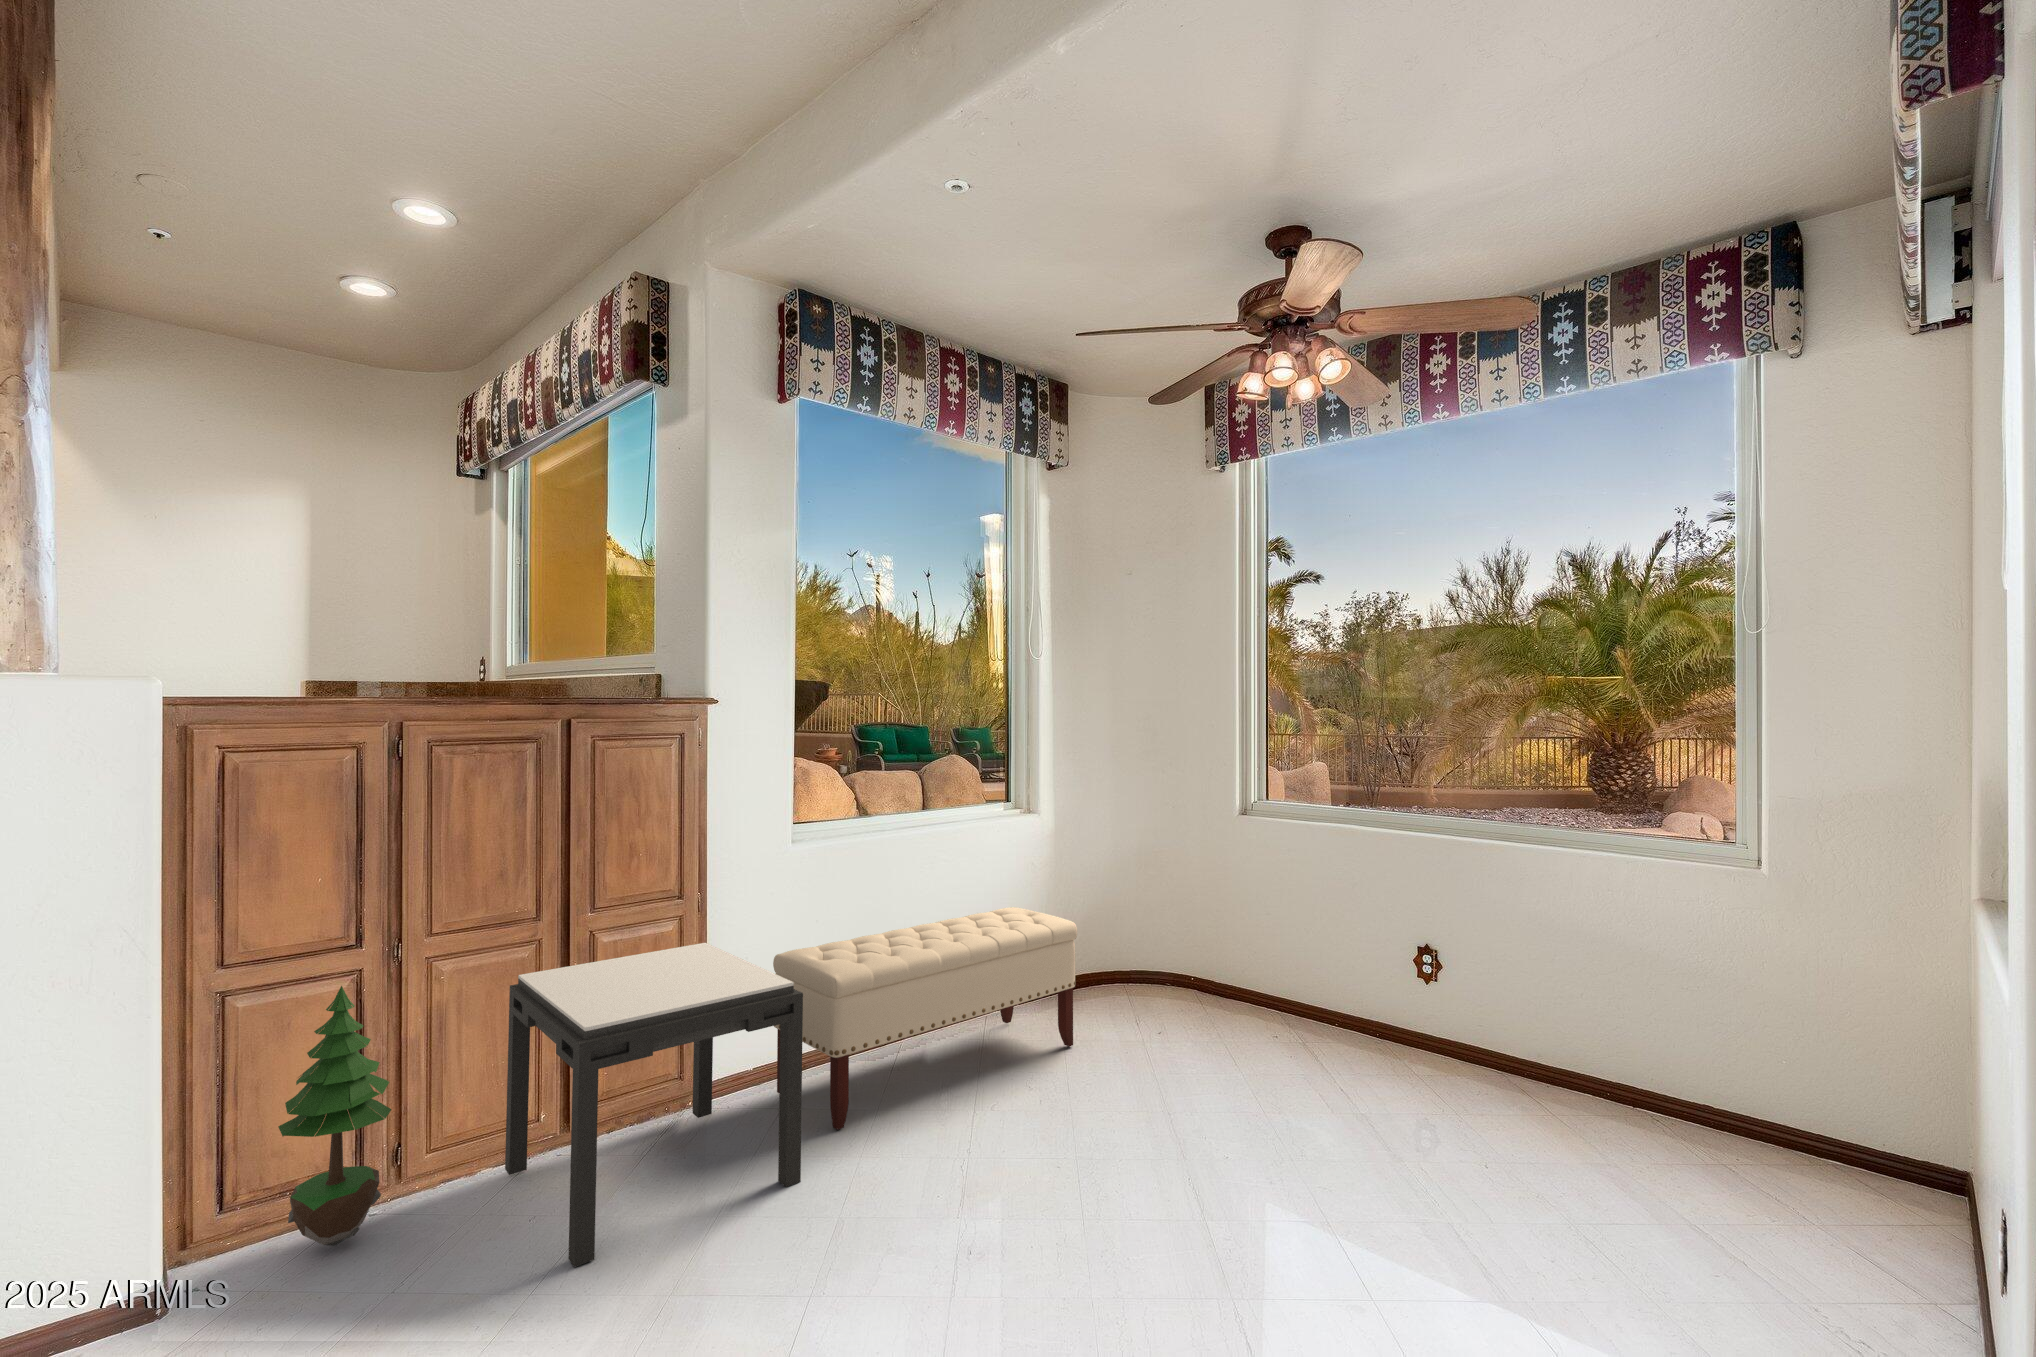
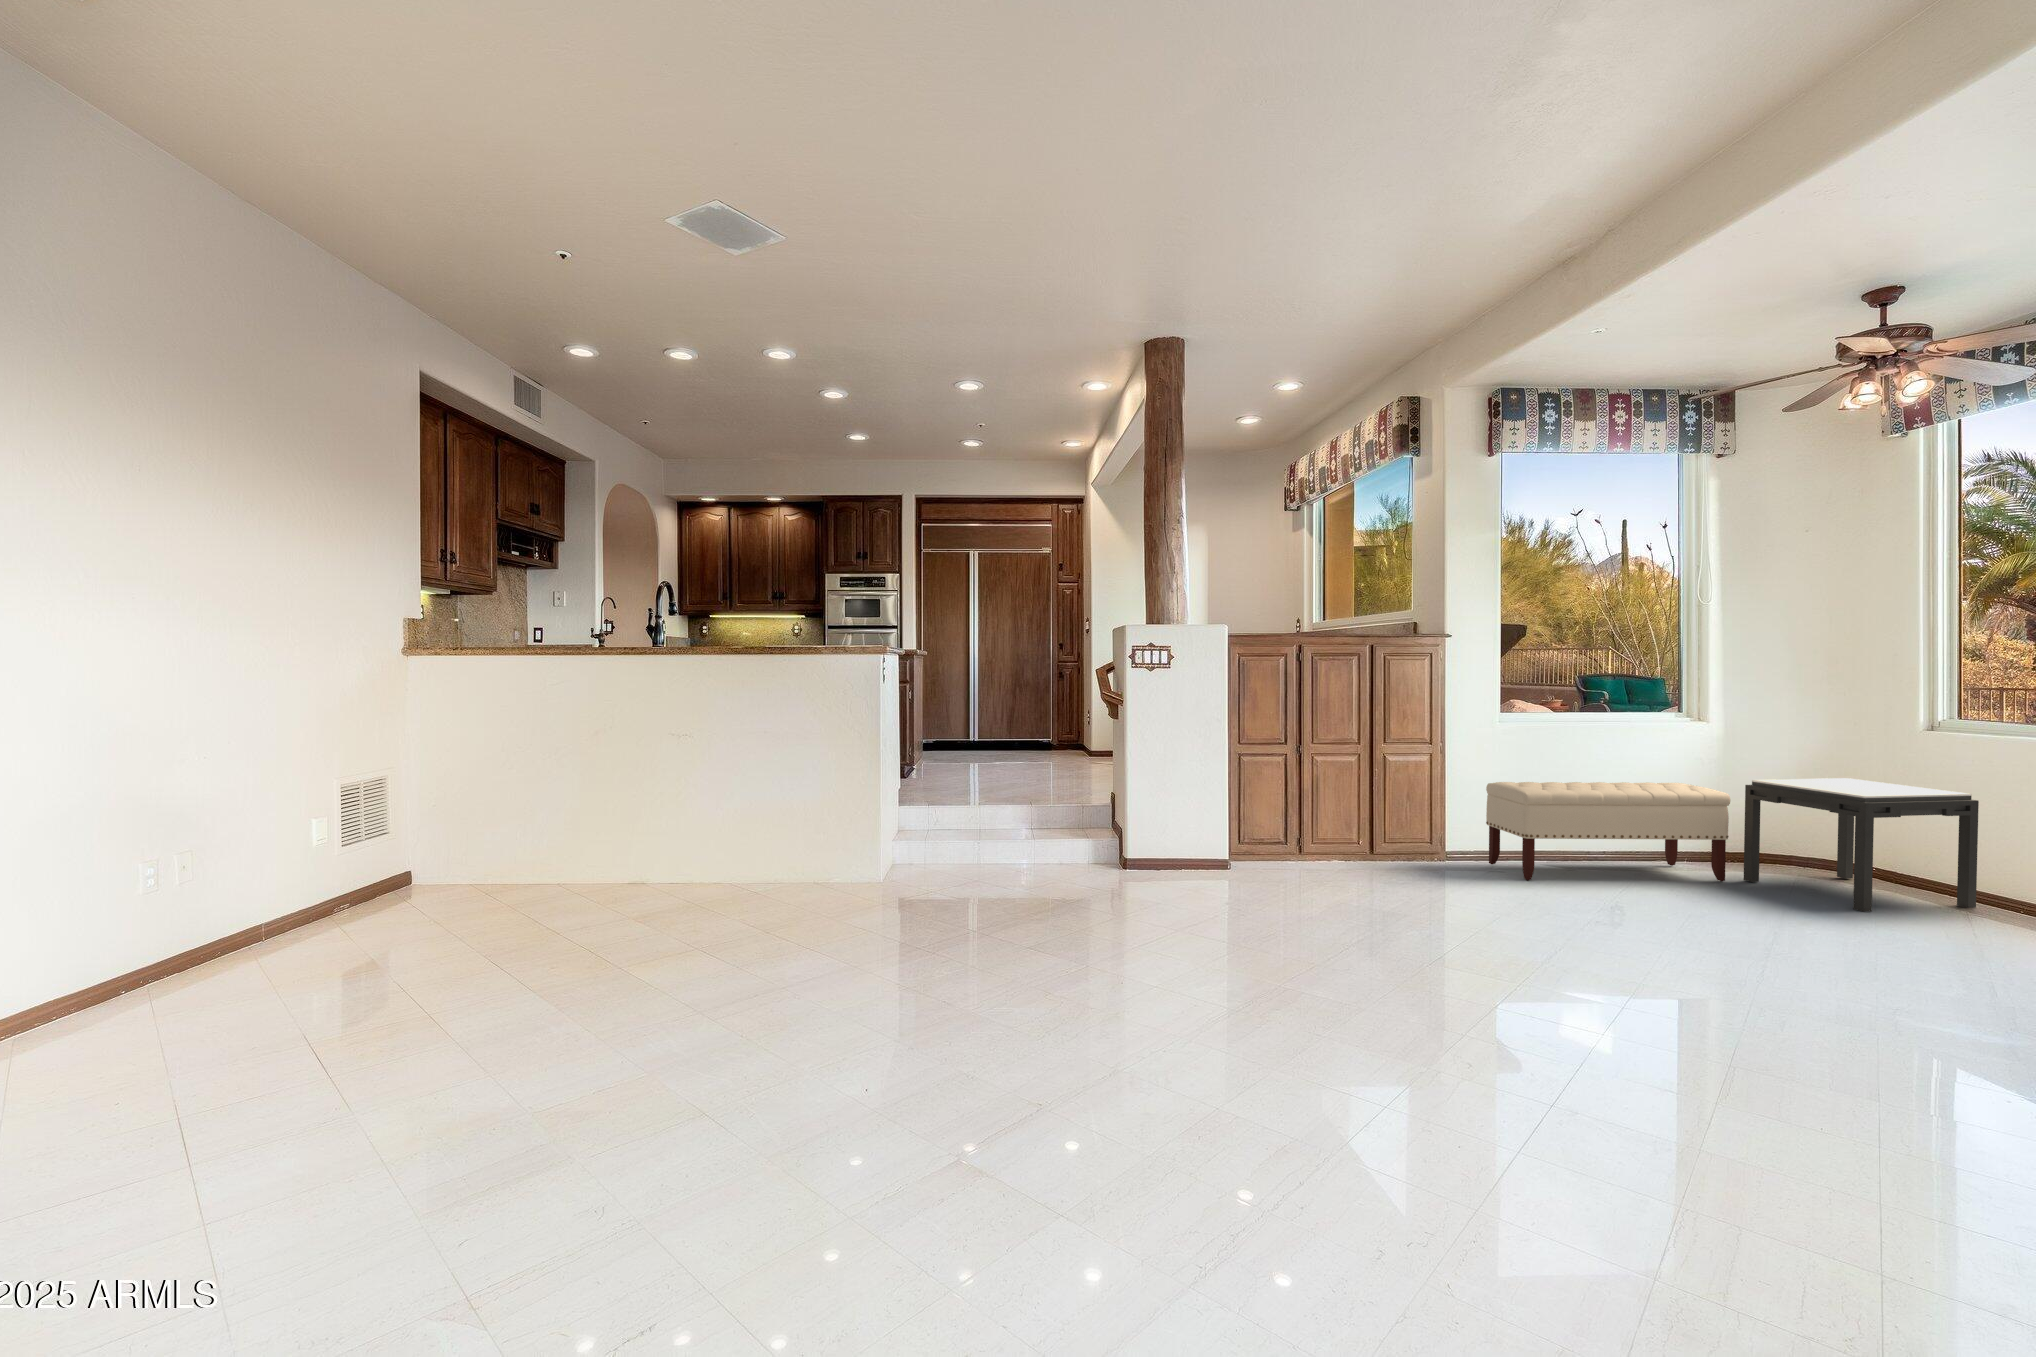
side table: present [505,943,803,1267] -> present [1744,778,1979,912]
potted tree: present [278,986,391,1246] -> none [1261,757,1302,865]

